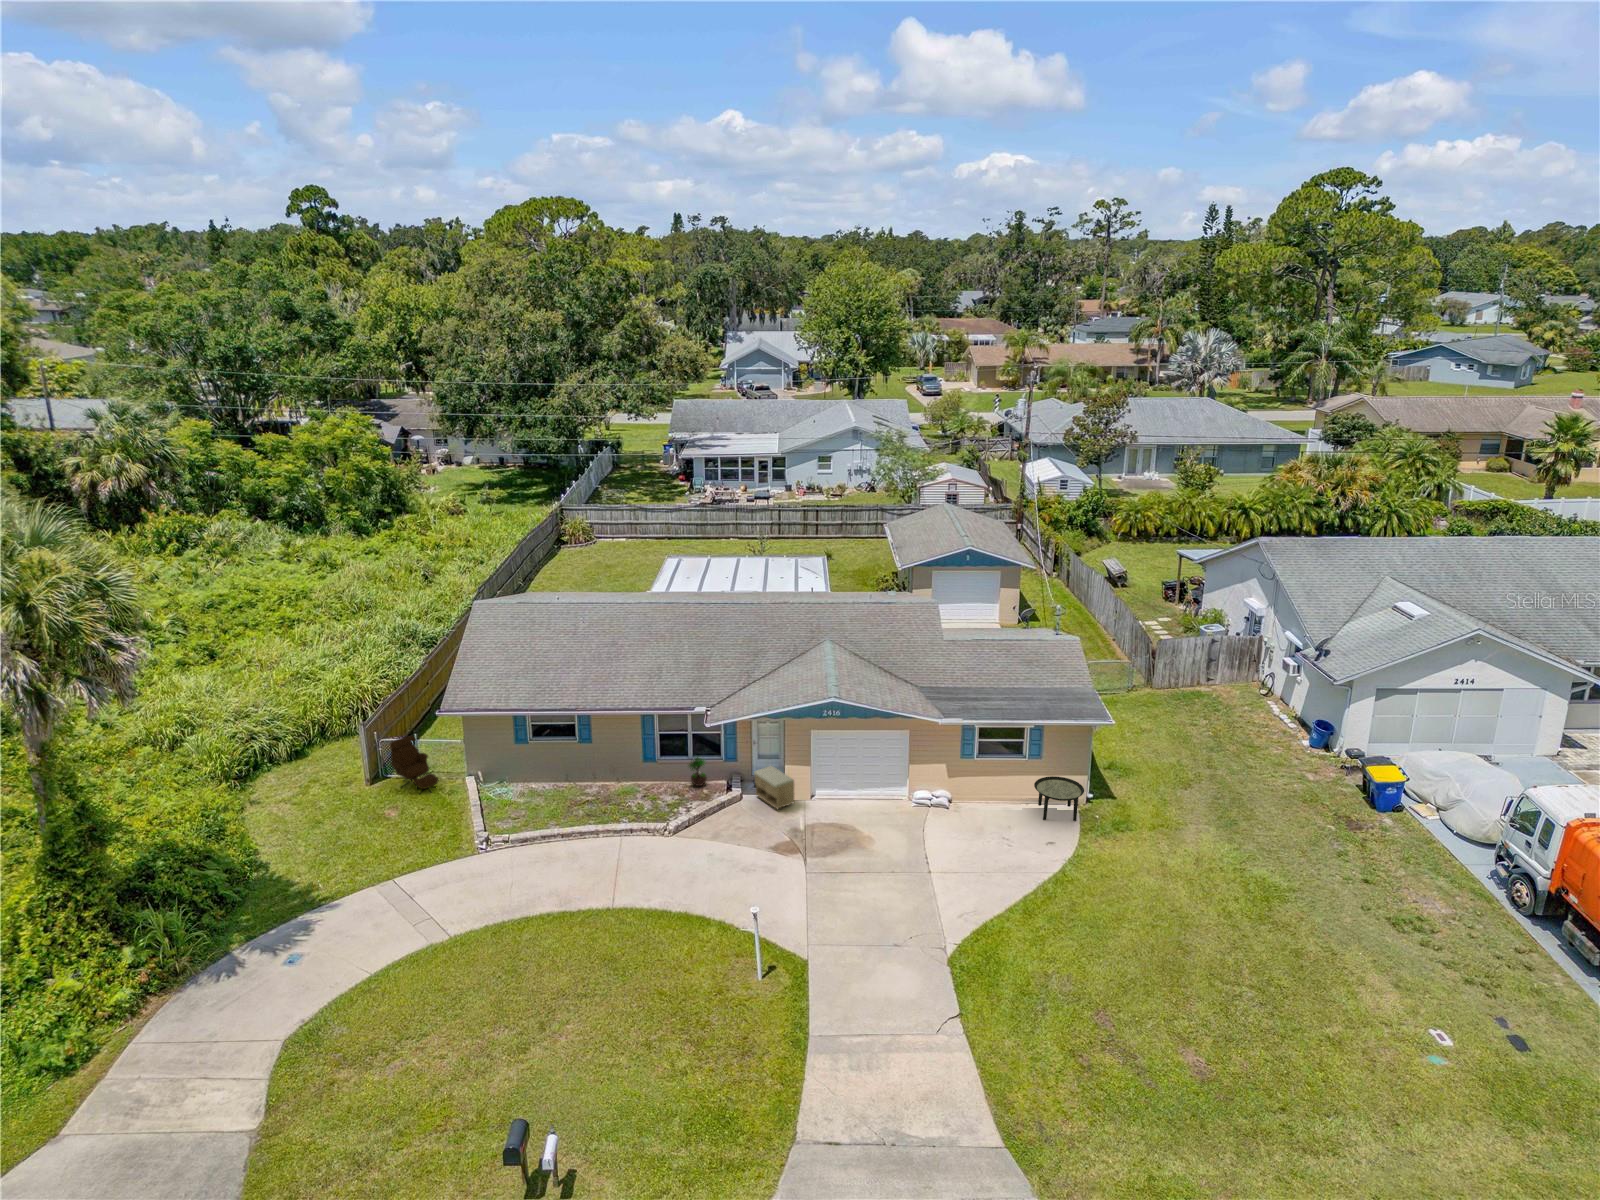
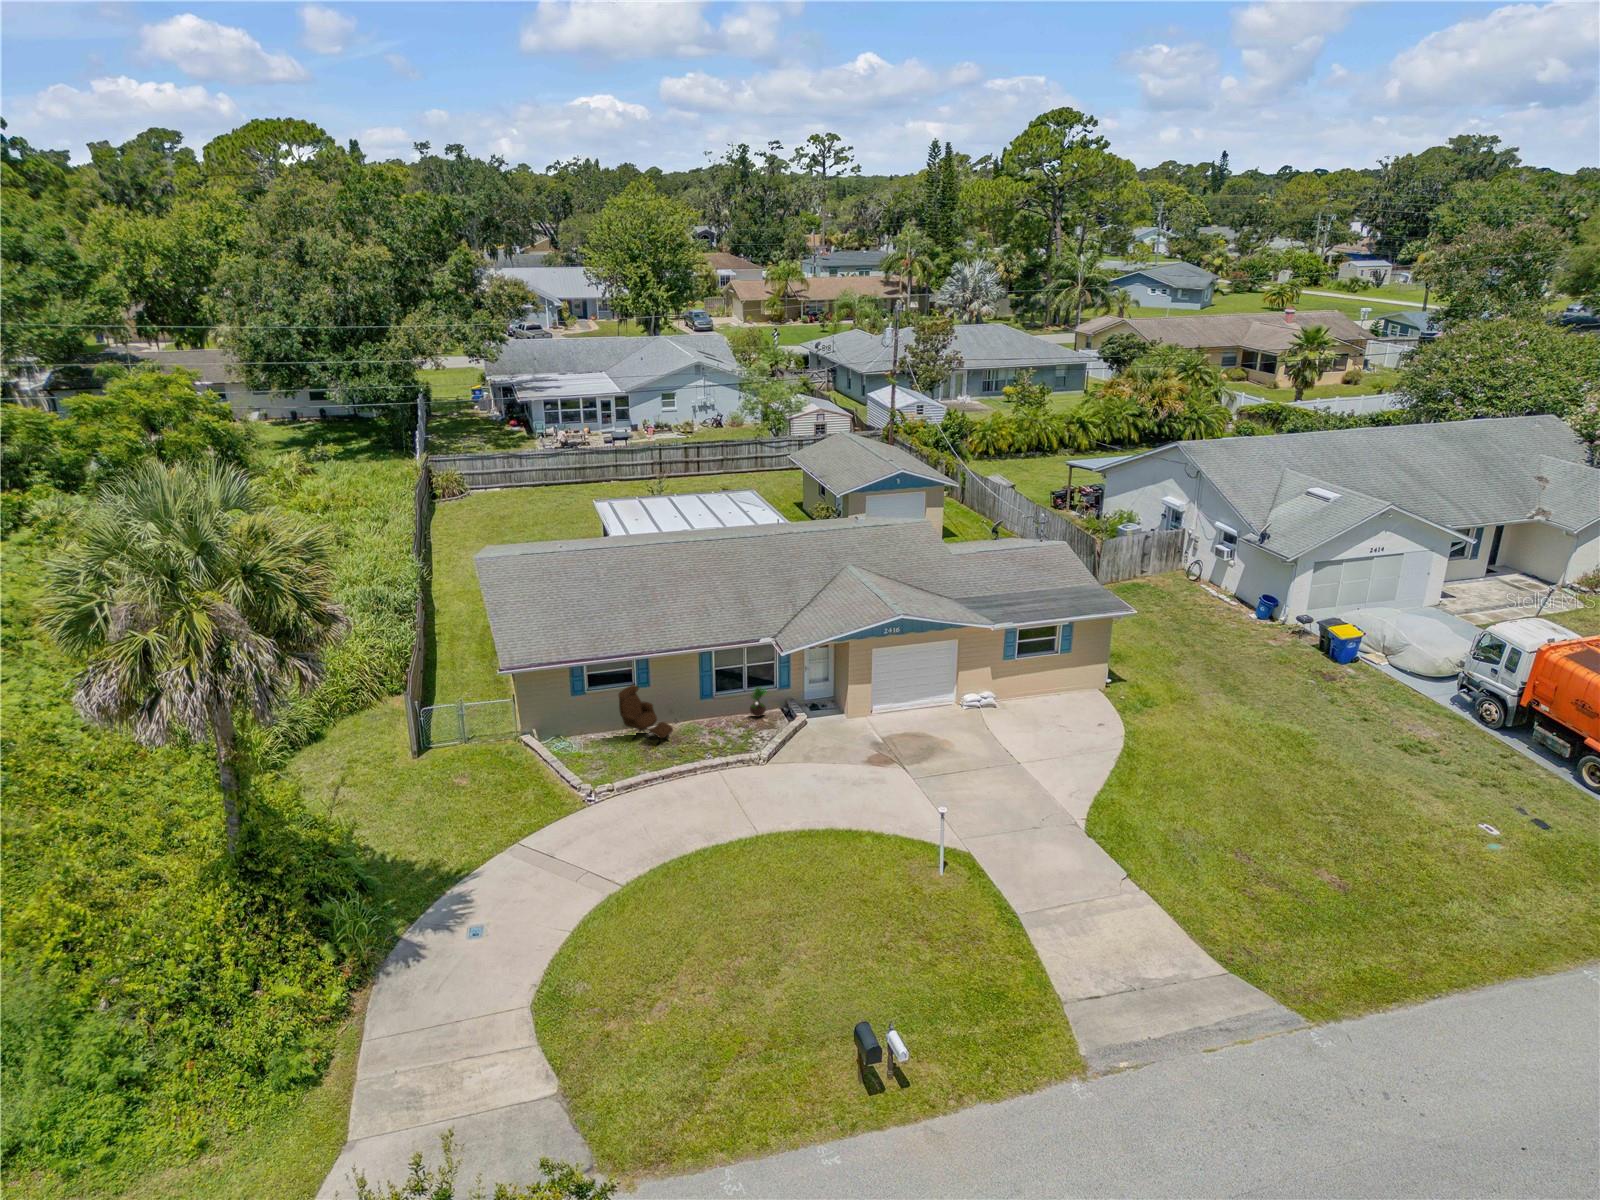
lounge chair: present [390,736,438,791] -> present [619,685,673,740]
storage bench: present [754,766,794,809] -> none [820,687,863,728]
round table: present [1034,776,1084,821] -> none [1075,666,1121,706]

